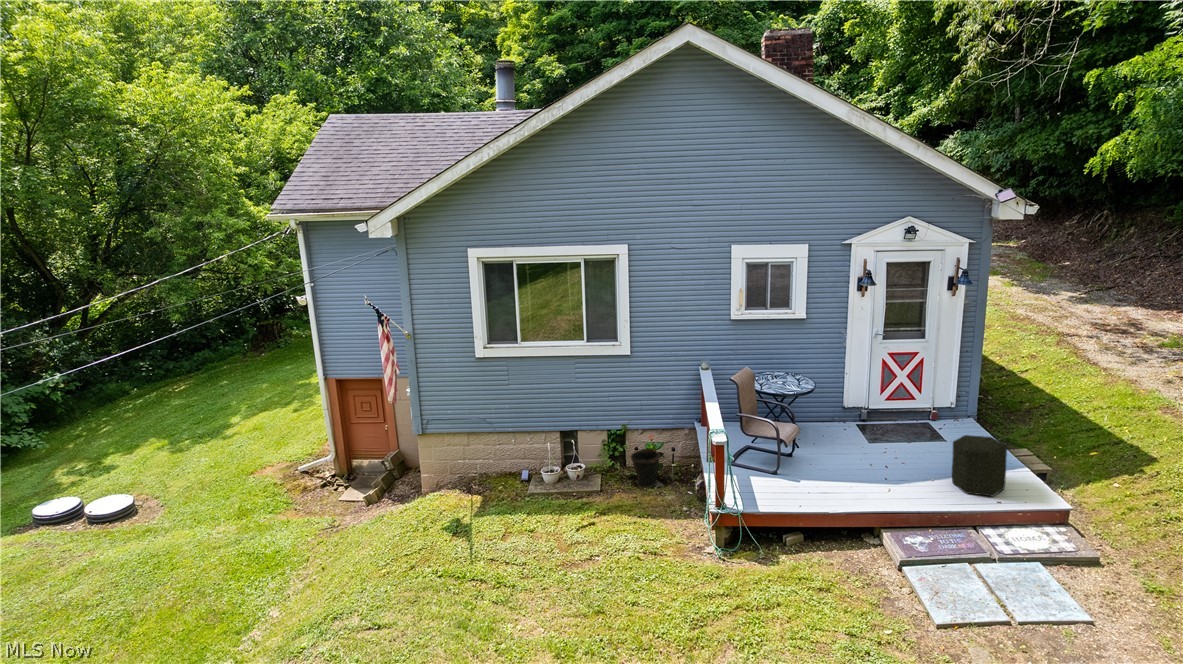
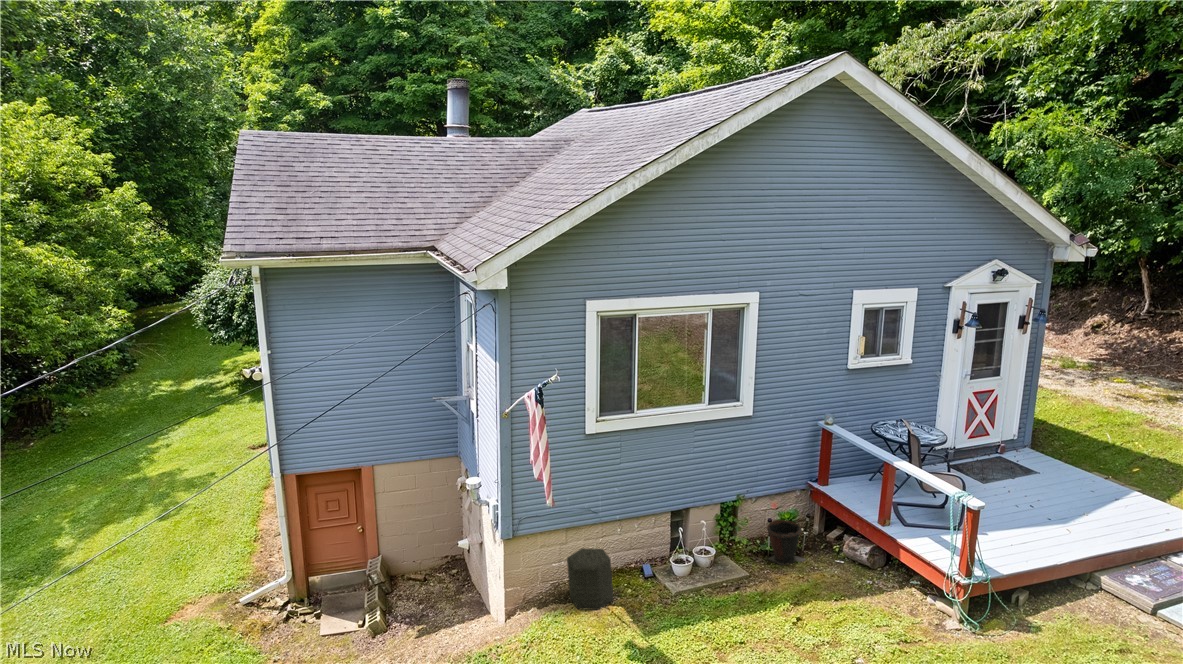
ottoman: present [952,435,1007,496] -> present [567,548,613,610]

